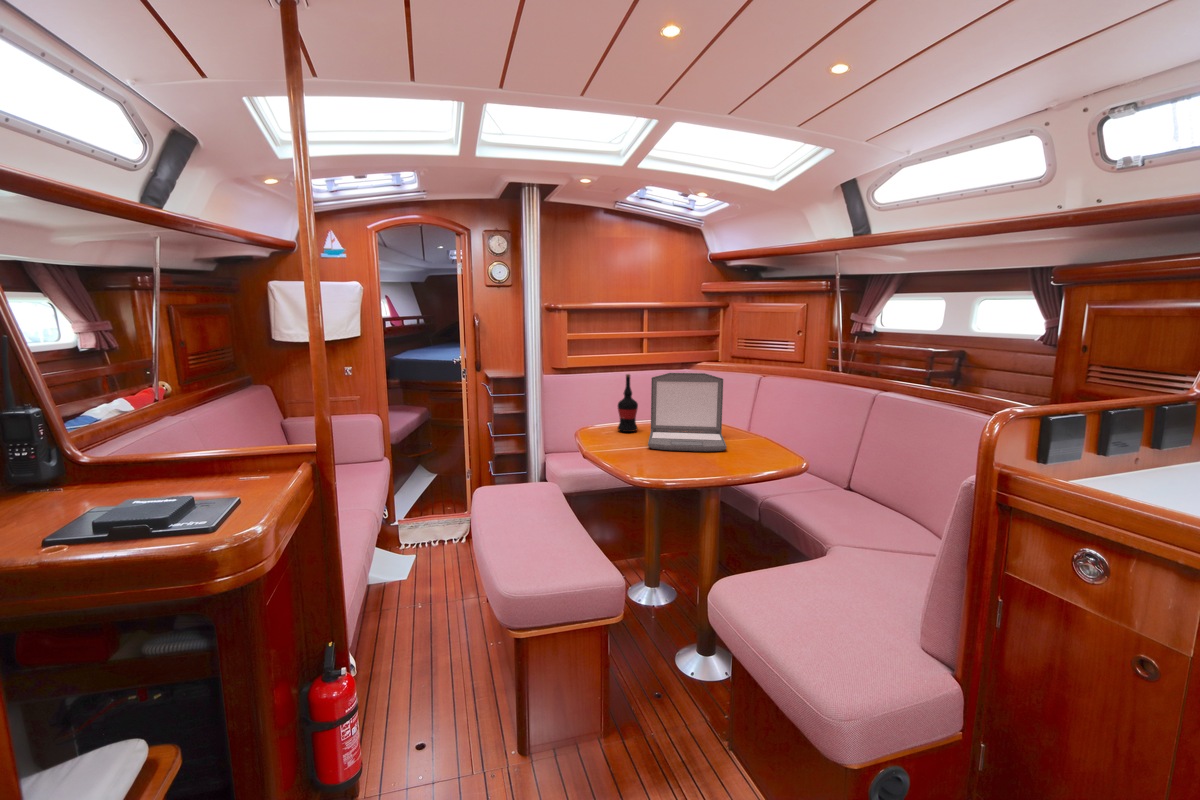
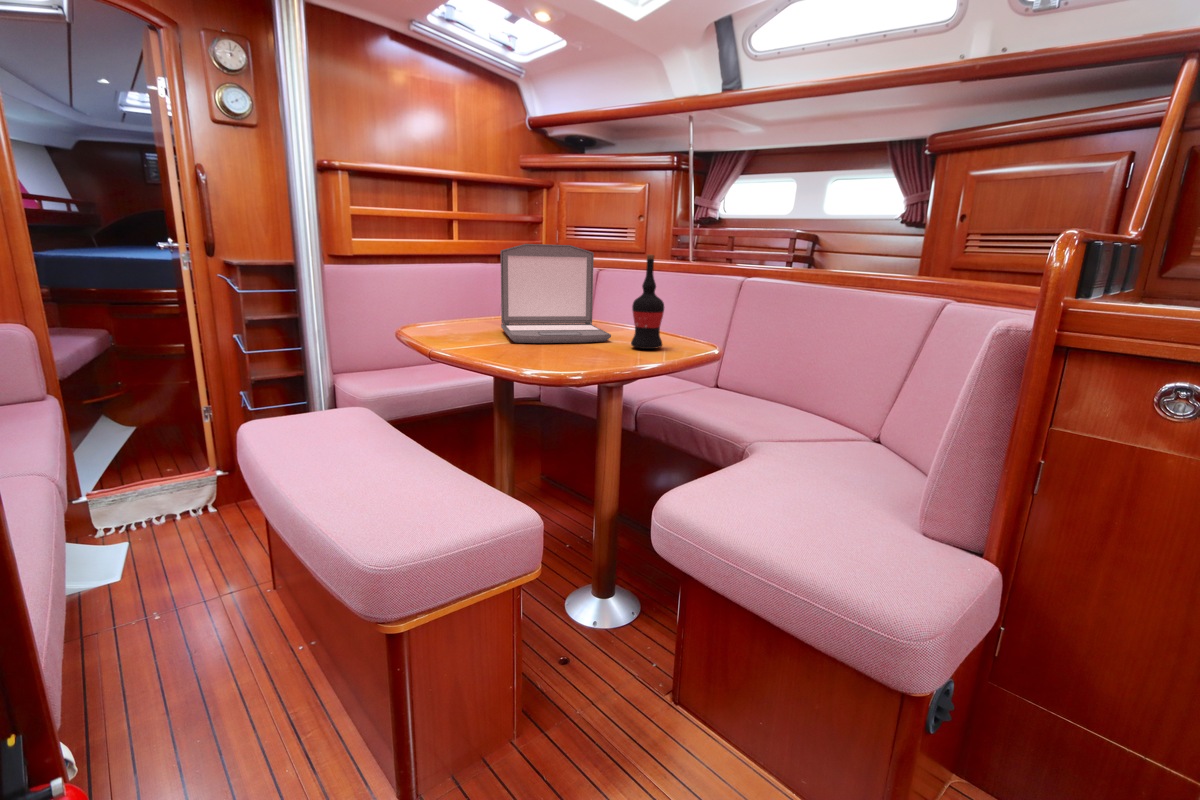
wine bottle: present [618,374,638,432] -> present [631,254,664,349]

